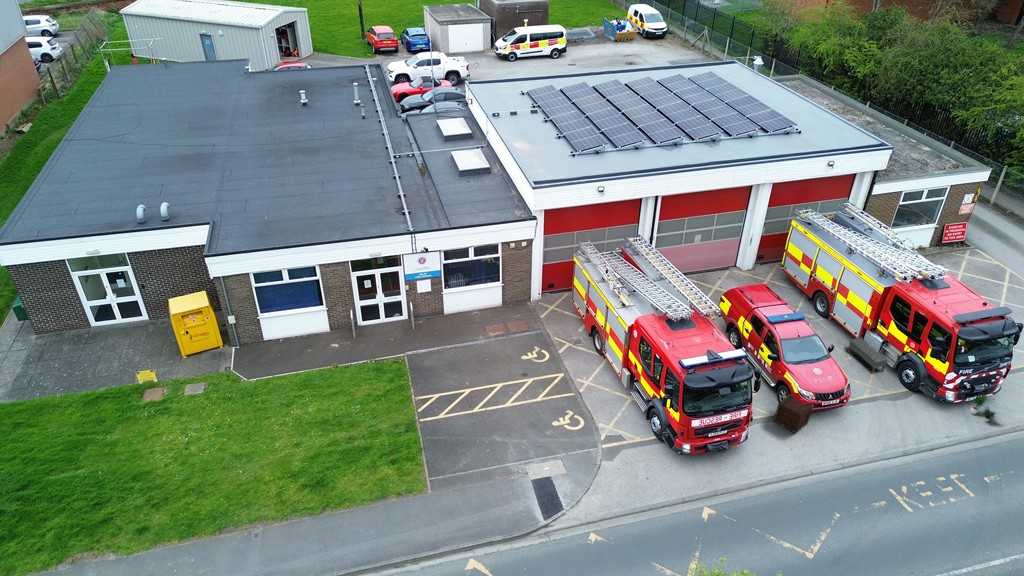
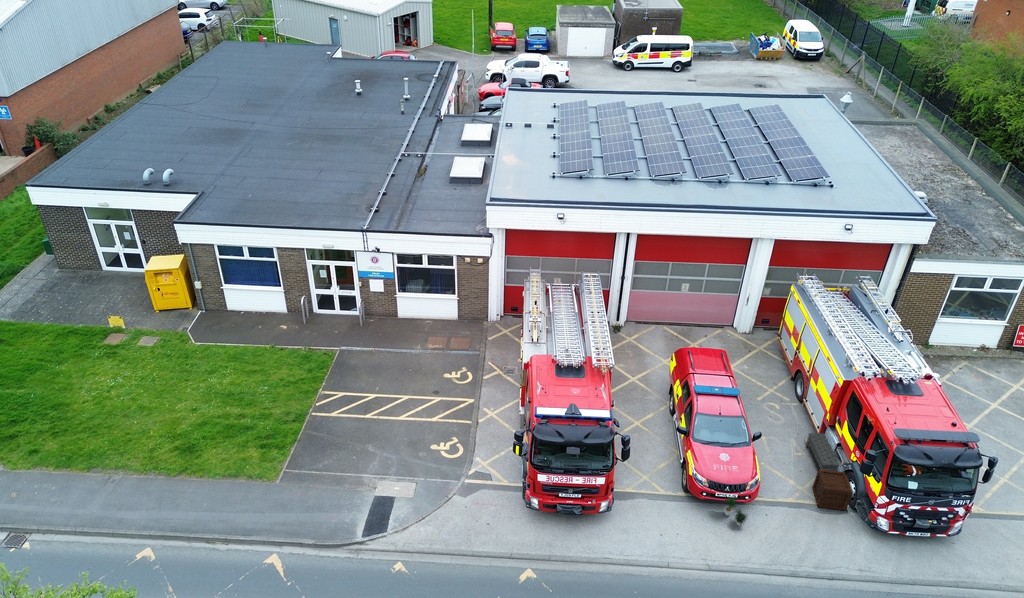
potted plant: present [970,393,995,422] -> present [724,496,747,525]
wooden crate: present [774,394,813,433] -> present [812,469,853,510]

